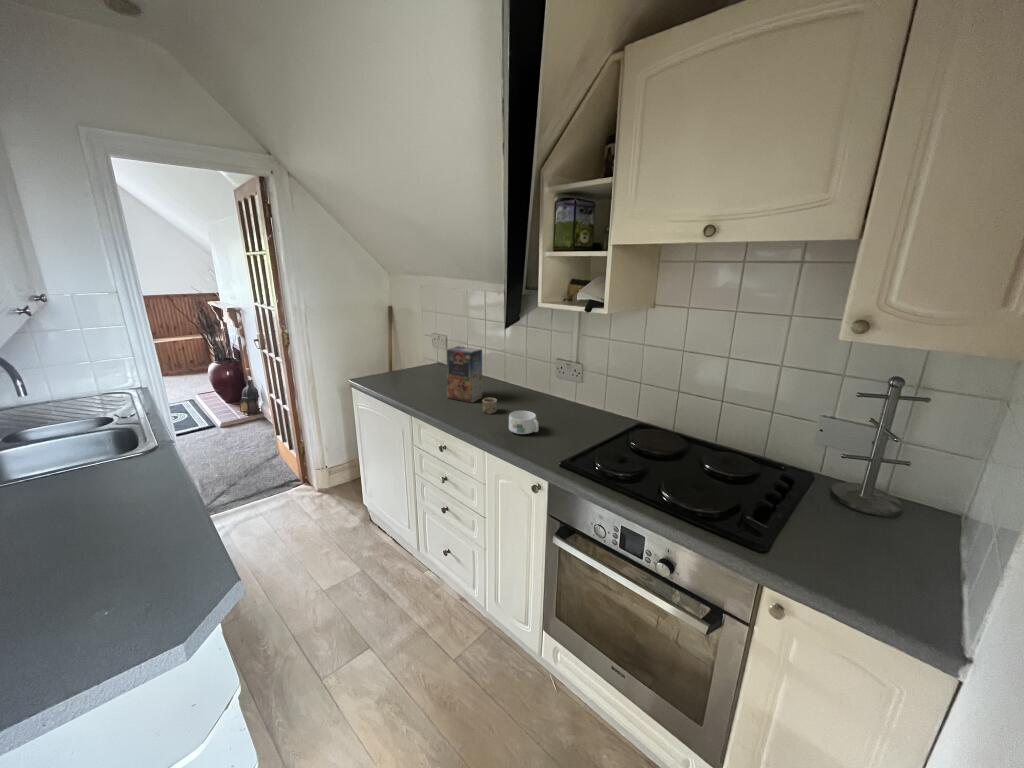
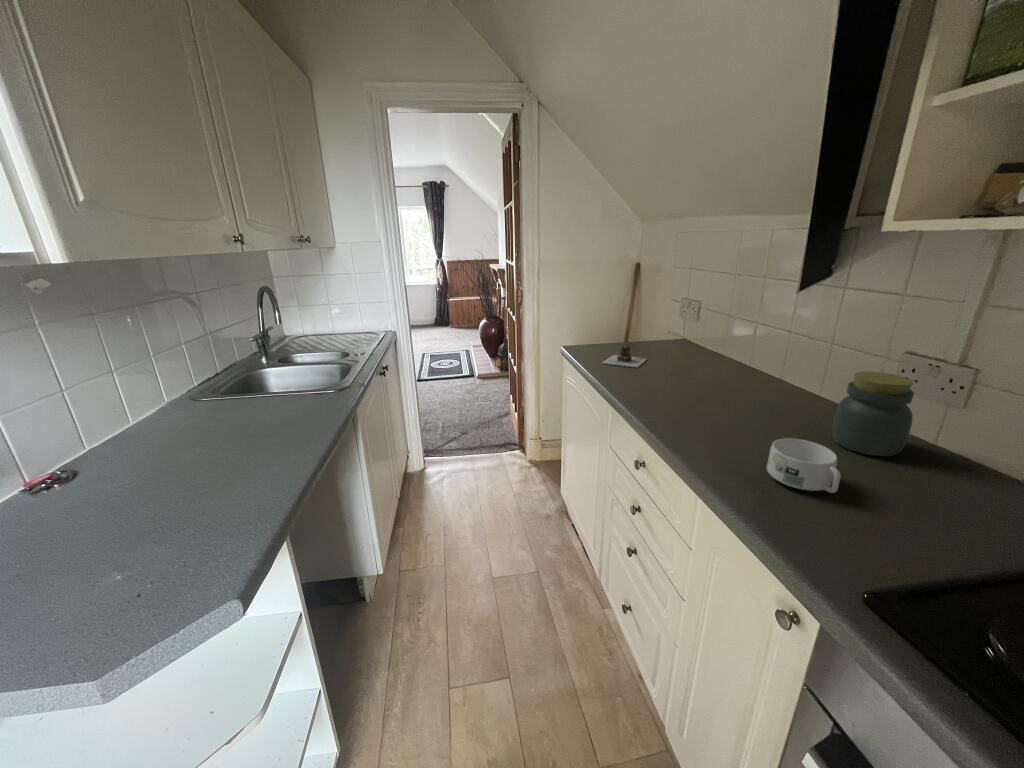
cereal box: present [447,346,497,414] -> none [674,312,756,429]
teapot: none [390,372,421,388] -> present [603,344,646,367]
jar: none [533,372,561,413] -> present [832,371,914,457]

